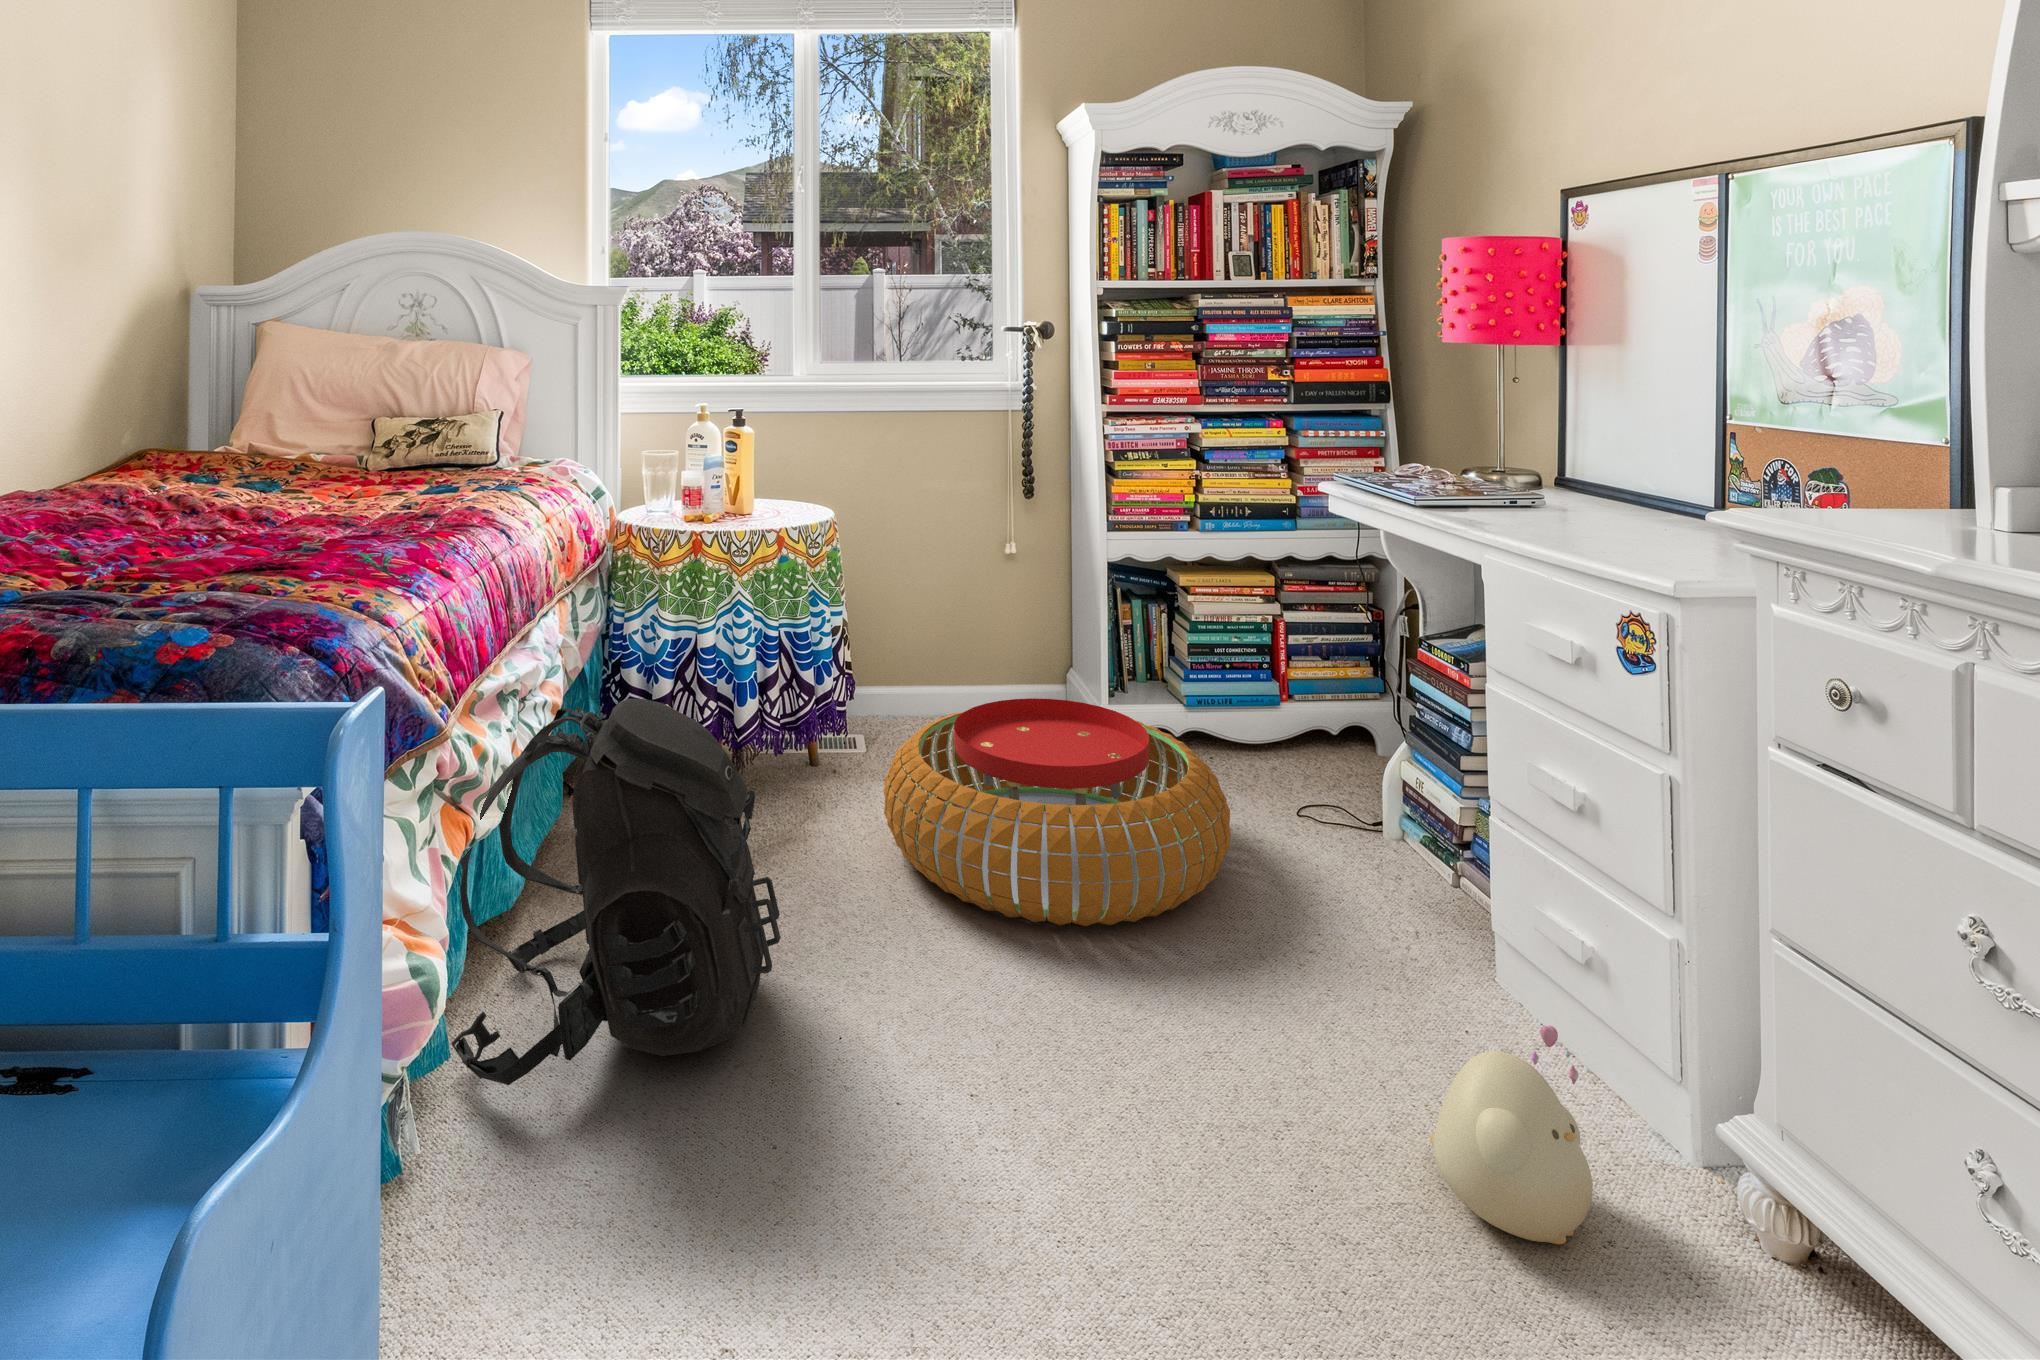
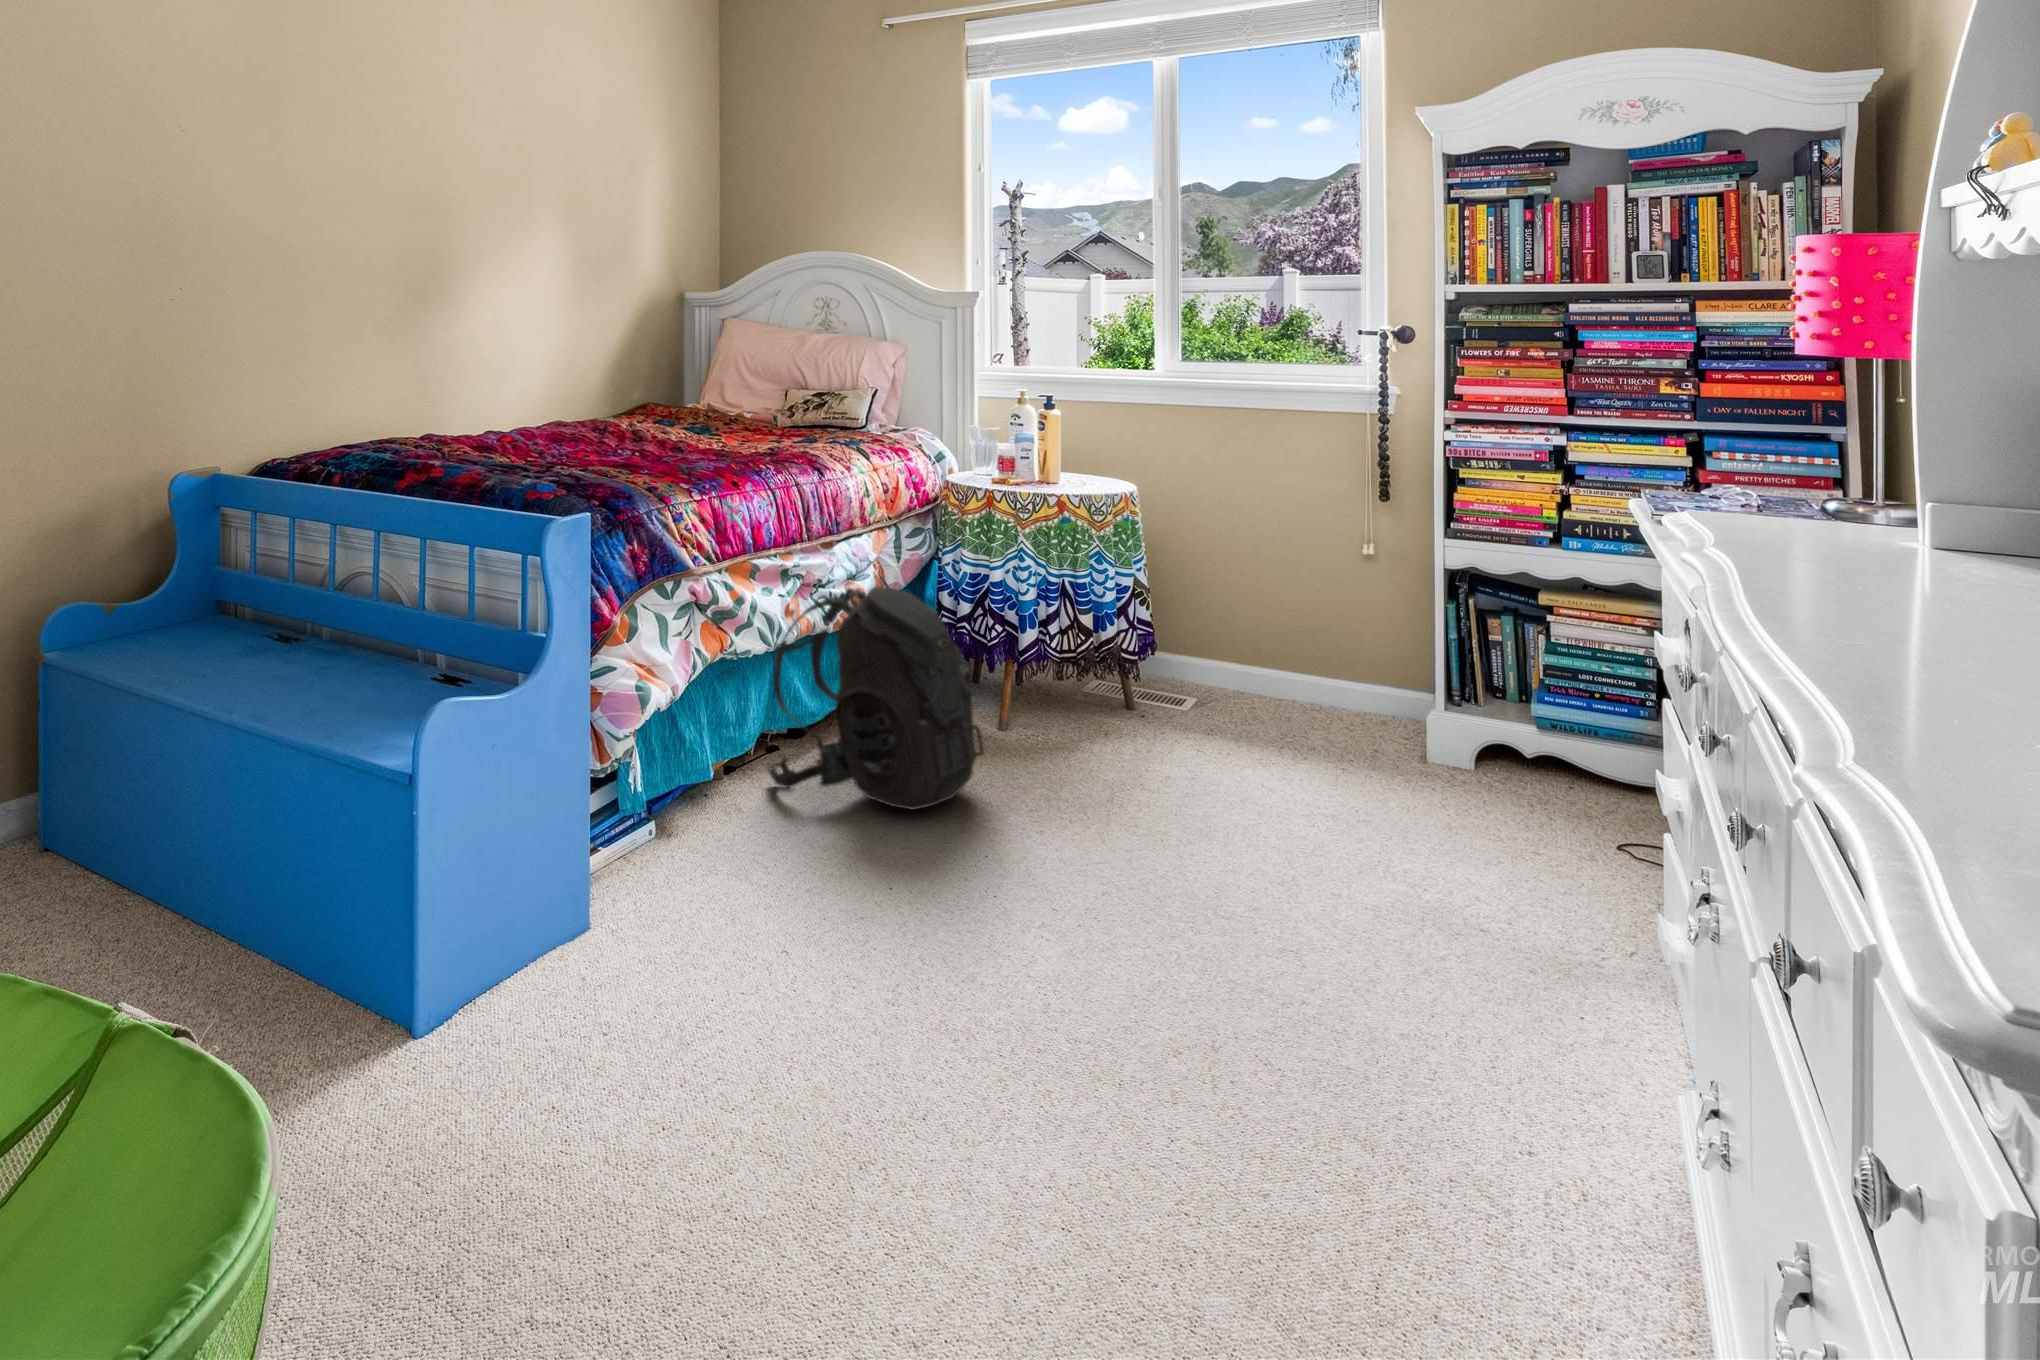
pouf: present [884,698,1231,926] -> none [1124,671,1459,847]
plush toy: present [1430,1026,1593,1244] -> none [1356,901,1496,1034]

